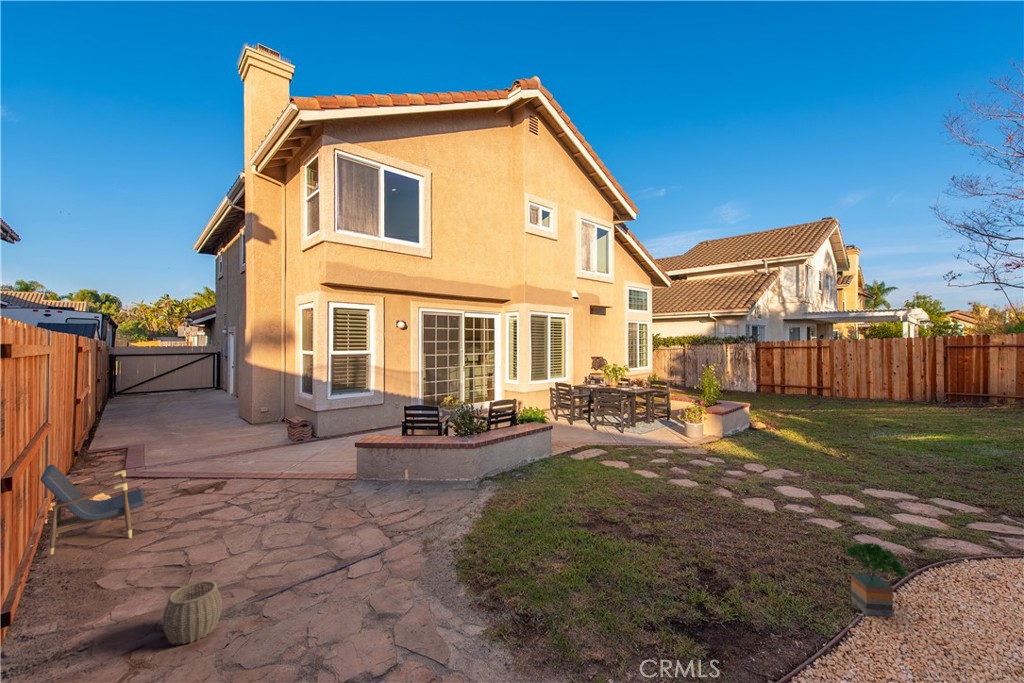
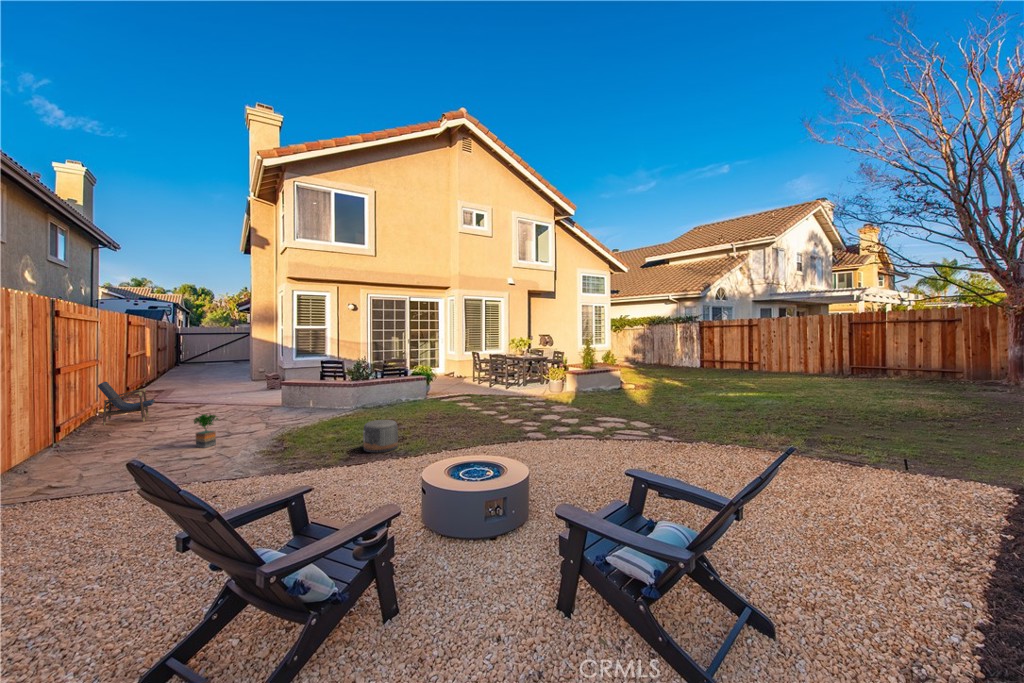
potted tree: present [845,543,907,617] -> present [194,414,219,448]
pouf: none [661,549,732,633] -> present [363,420,398,452]
woven basket: present [162,581,222,644] -> none [135,424,164,447]

